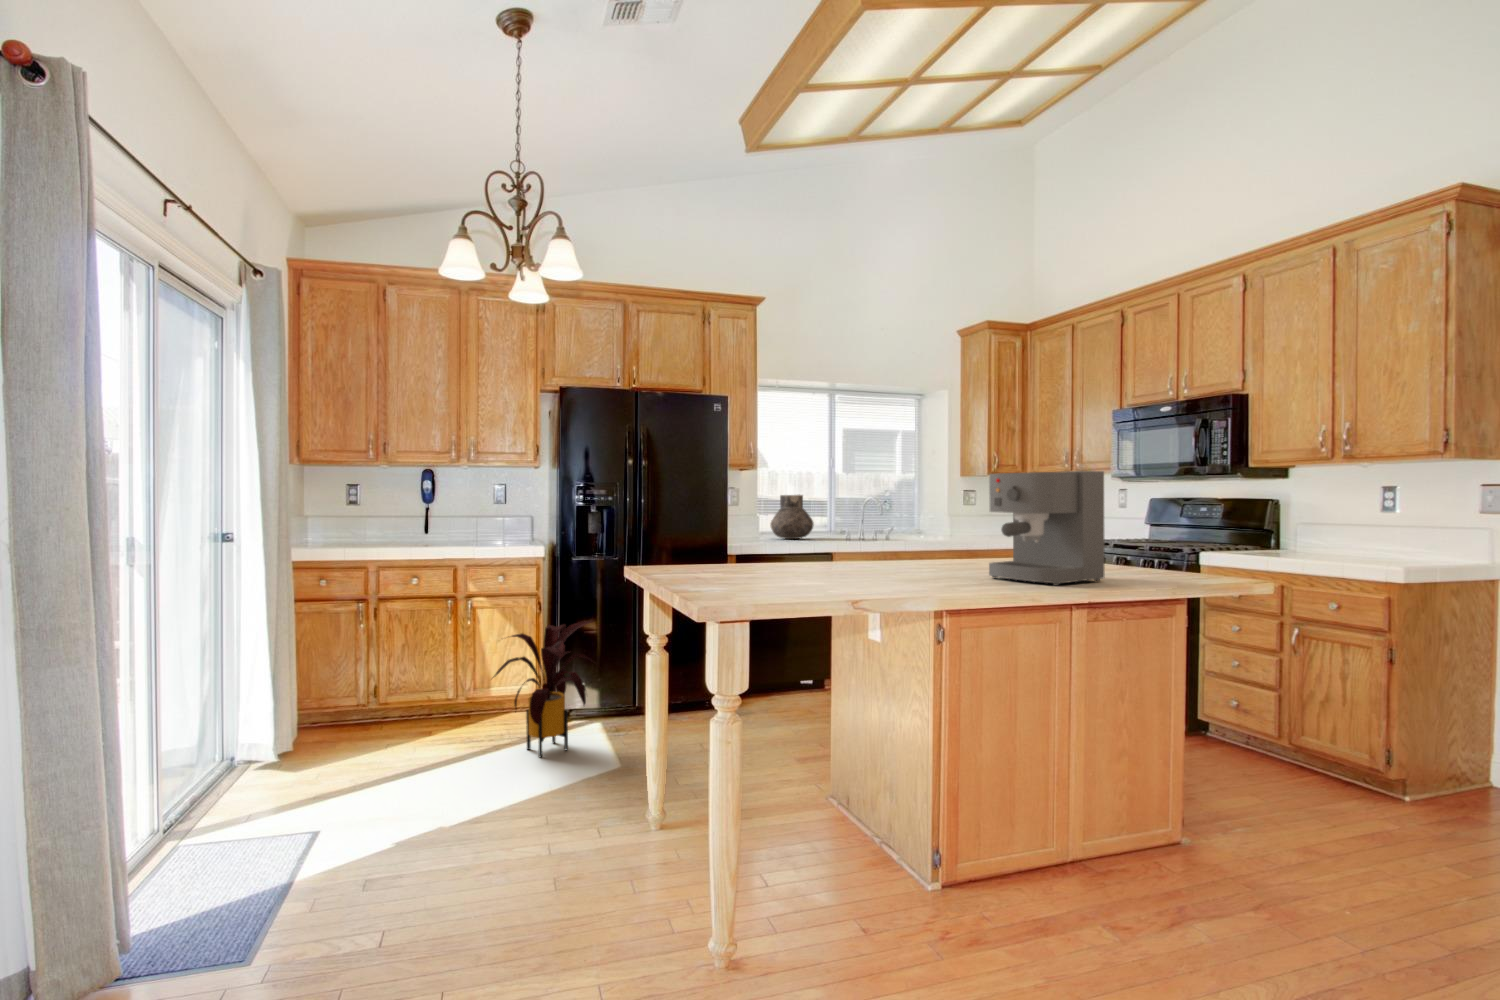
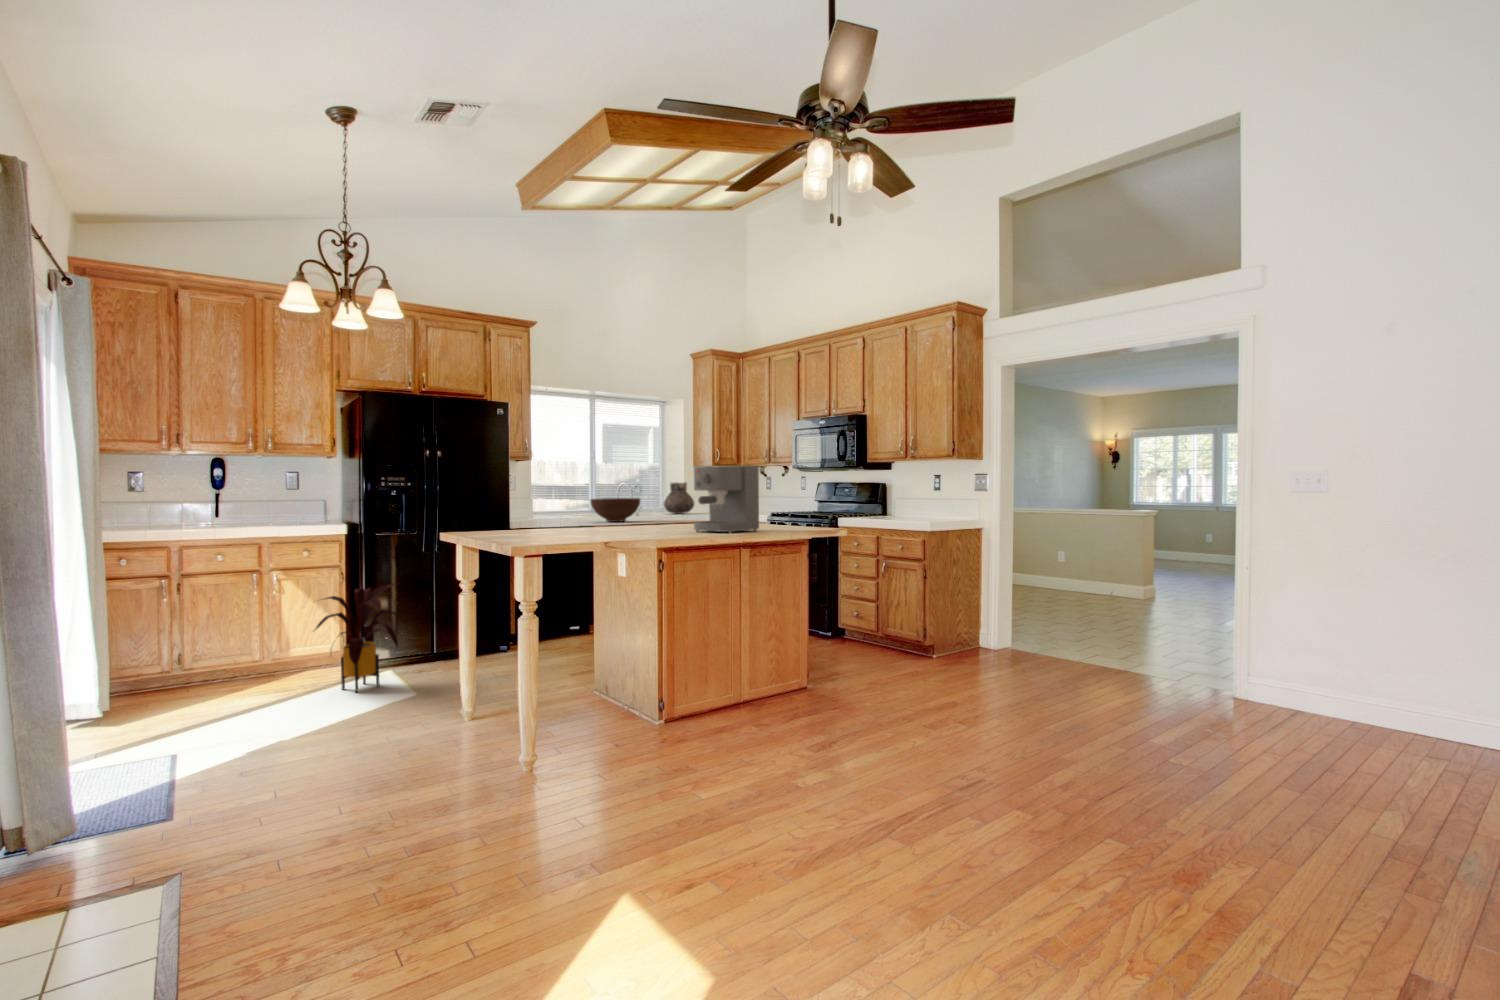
vase: present [770,495,814,539] -> present [664,482,694,514]
fruit bowl: none [829,517,895,549] -> present [591,498,640,522]

